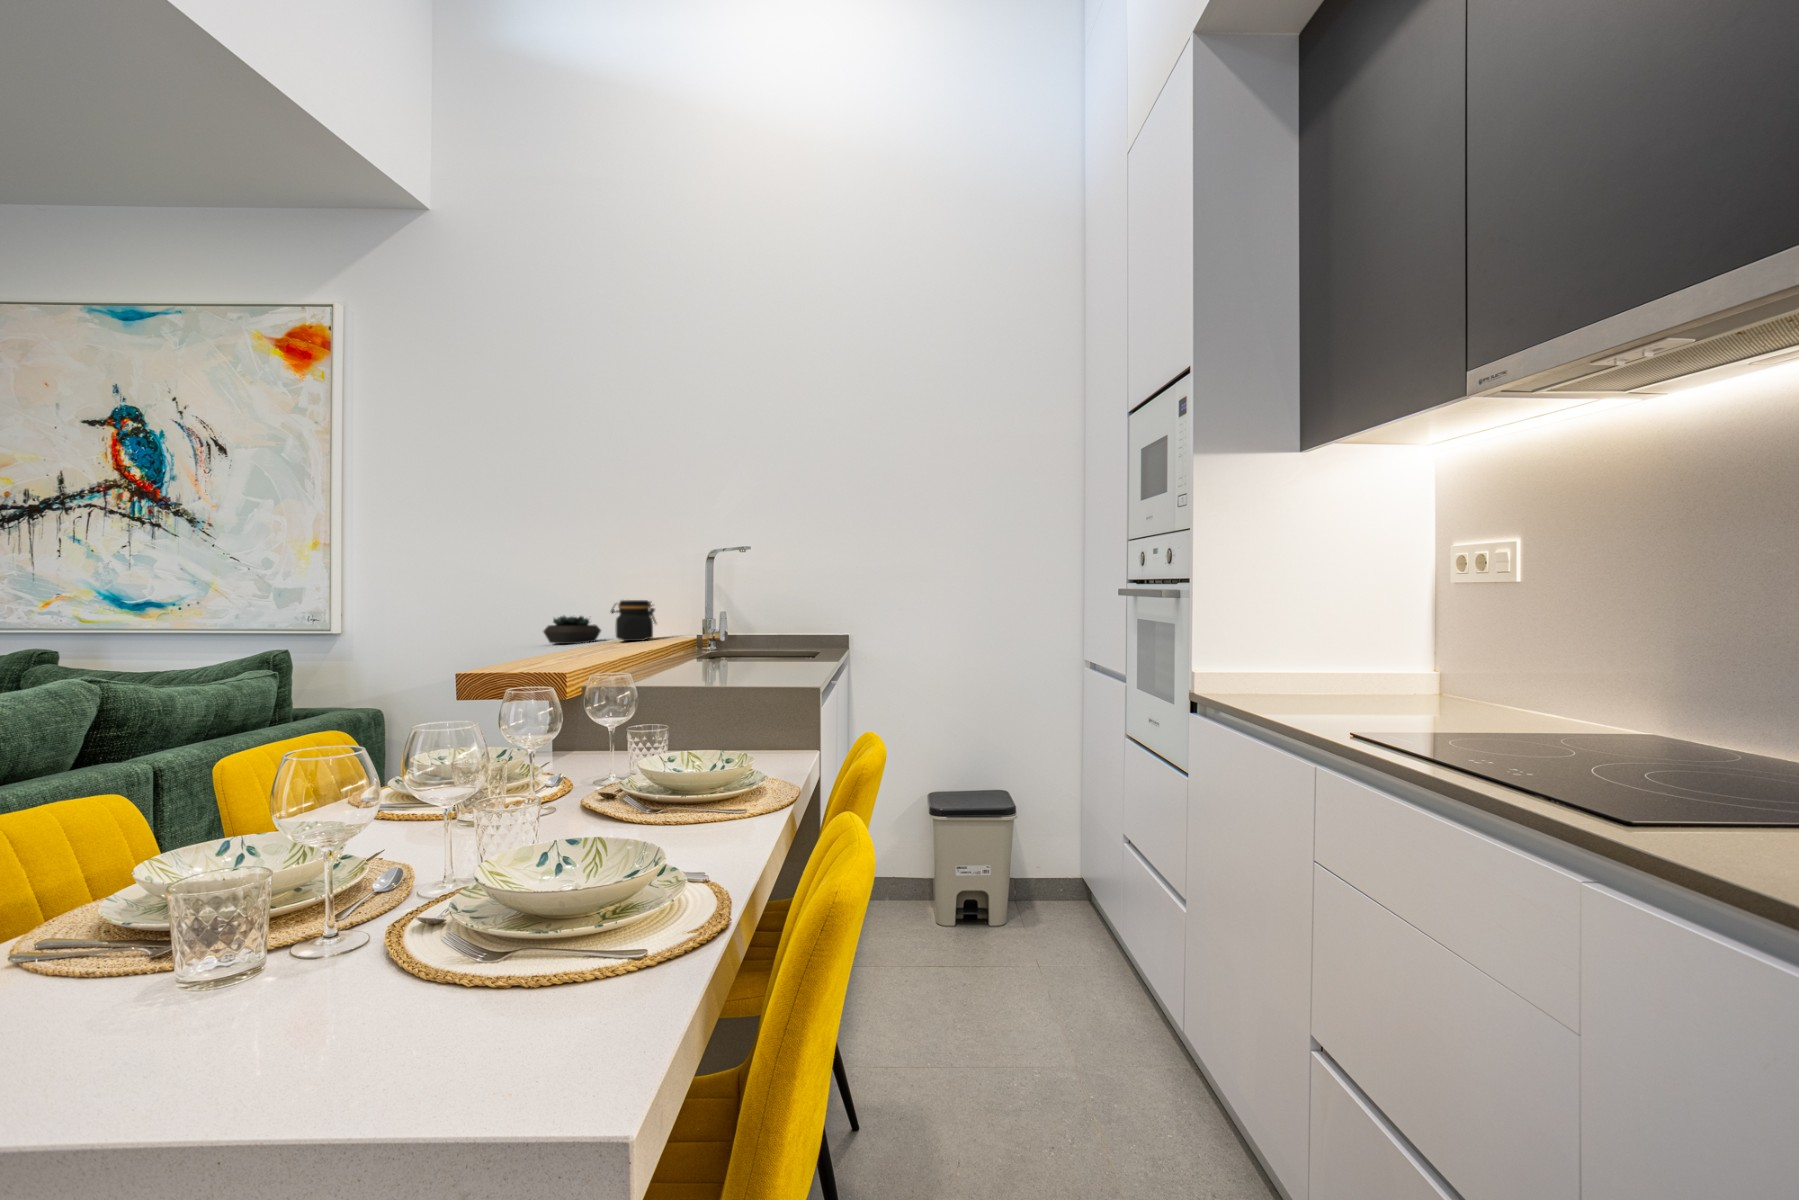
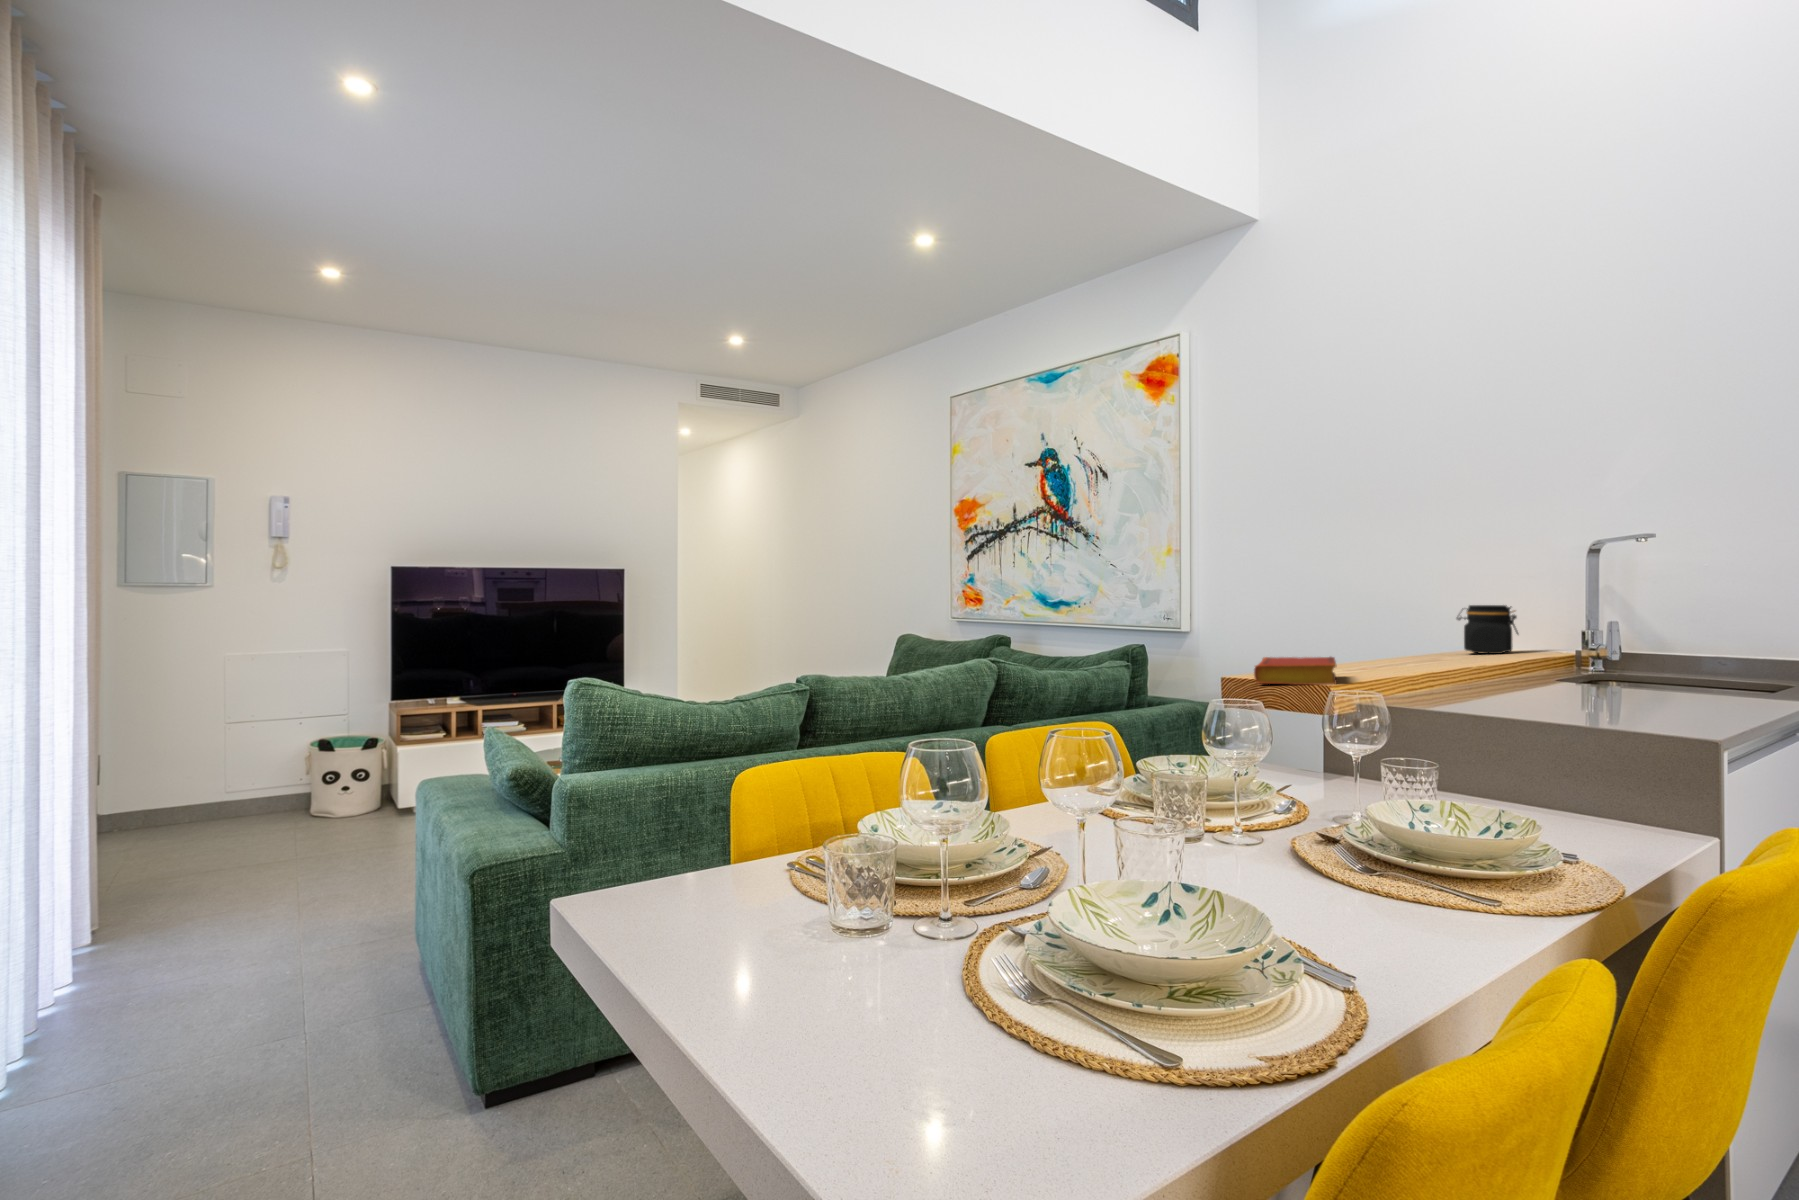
succulent plant: present [544,615,601,644] -> none [1380,620,1451,653]
book: none [473,649,557,678] -> present [1254,657,1337,685]

